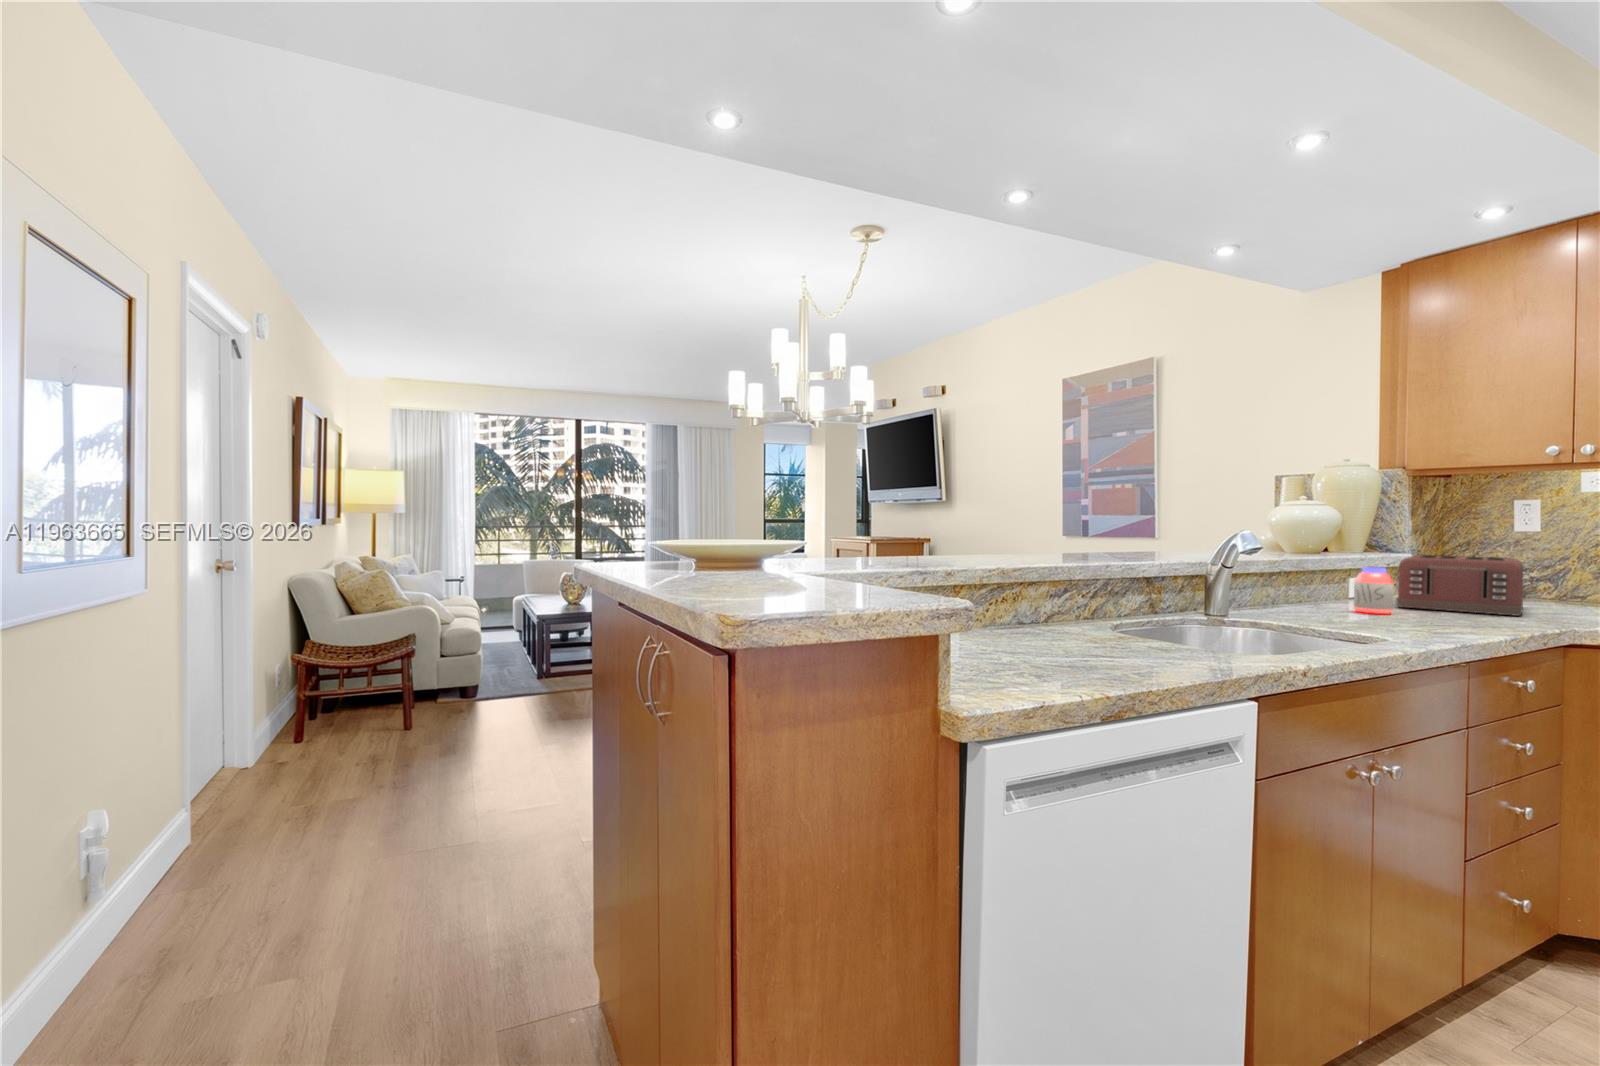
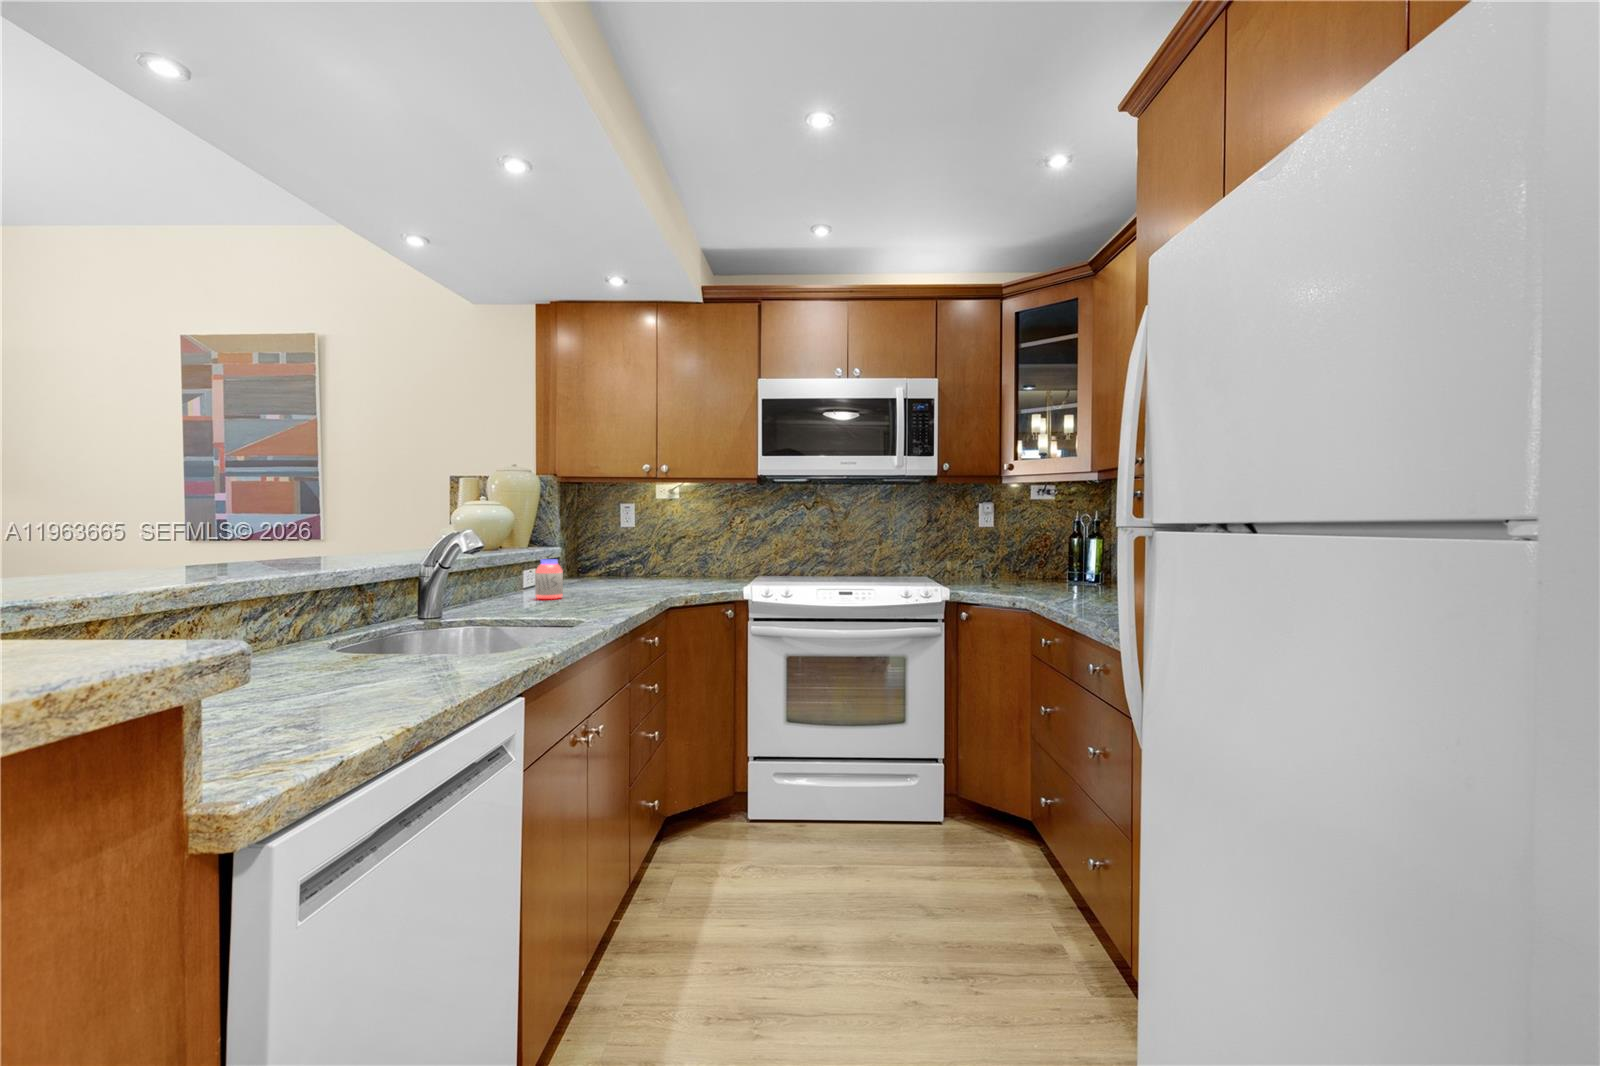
toaster: present [1396,555,1523,616] -> none [561,547,635,592]

